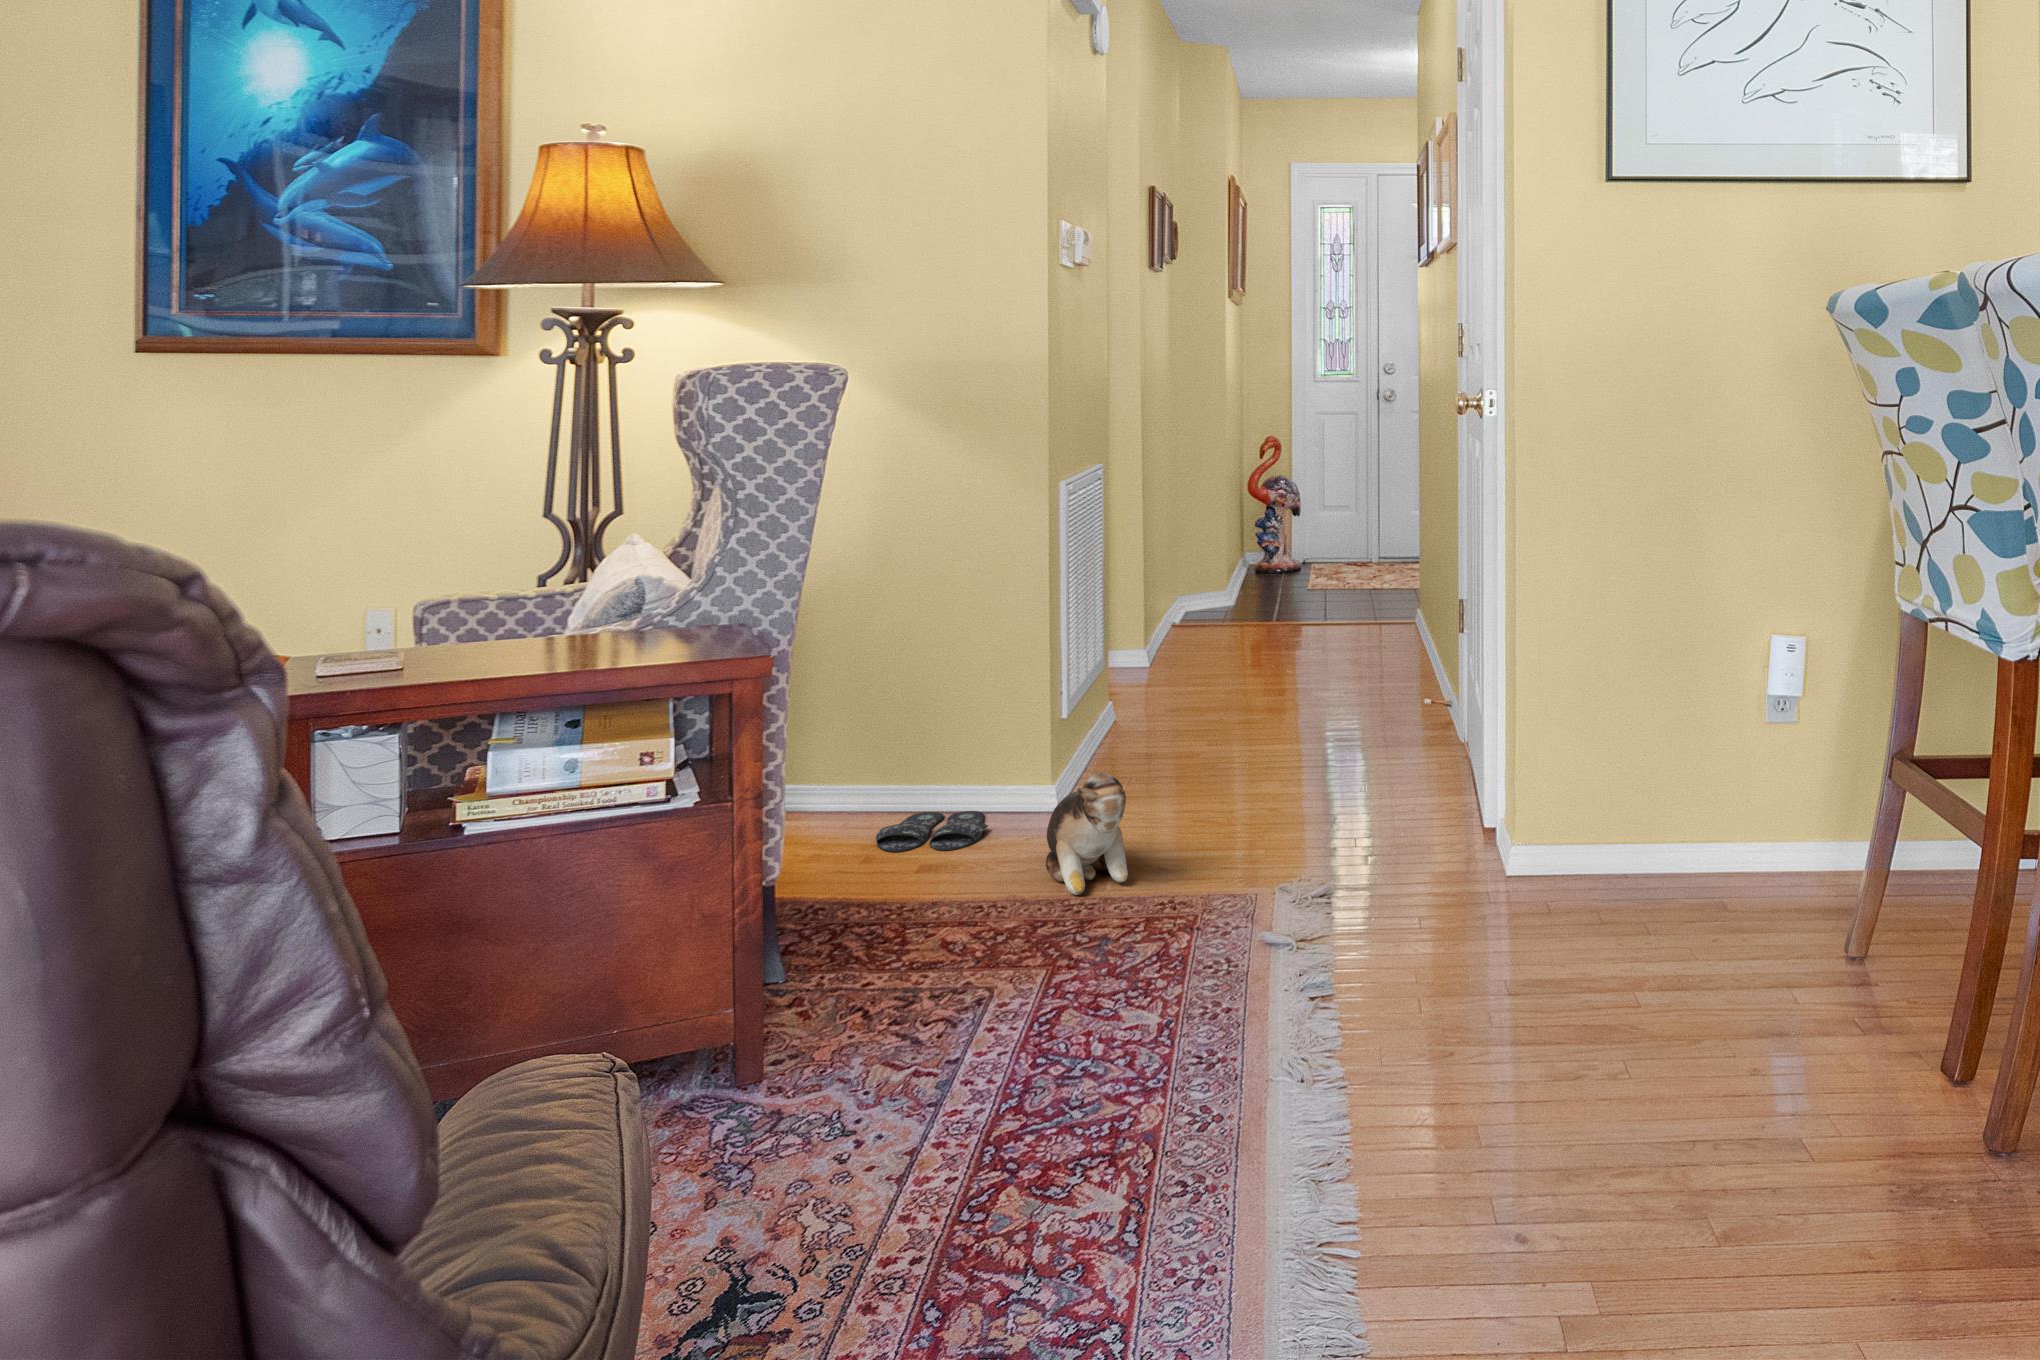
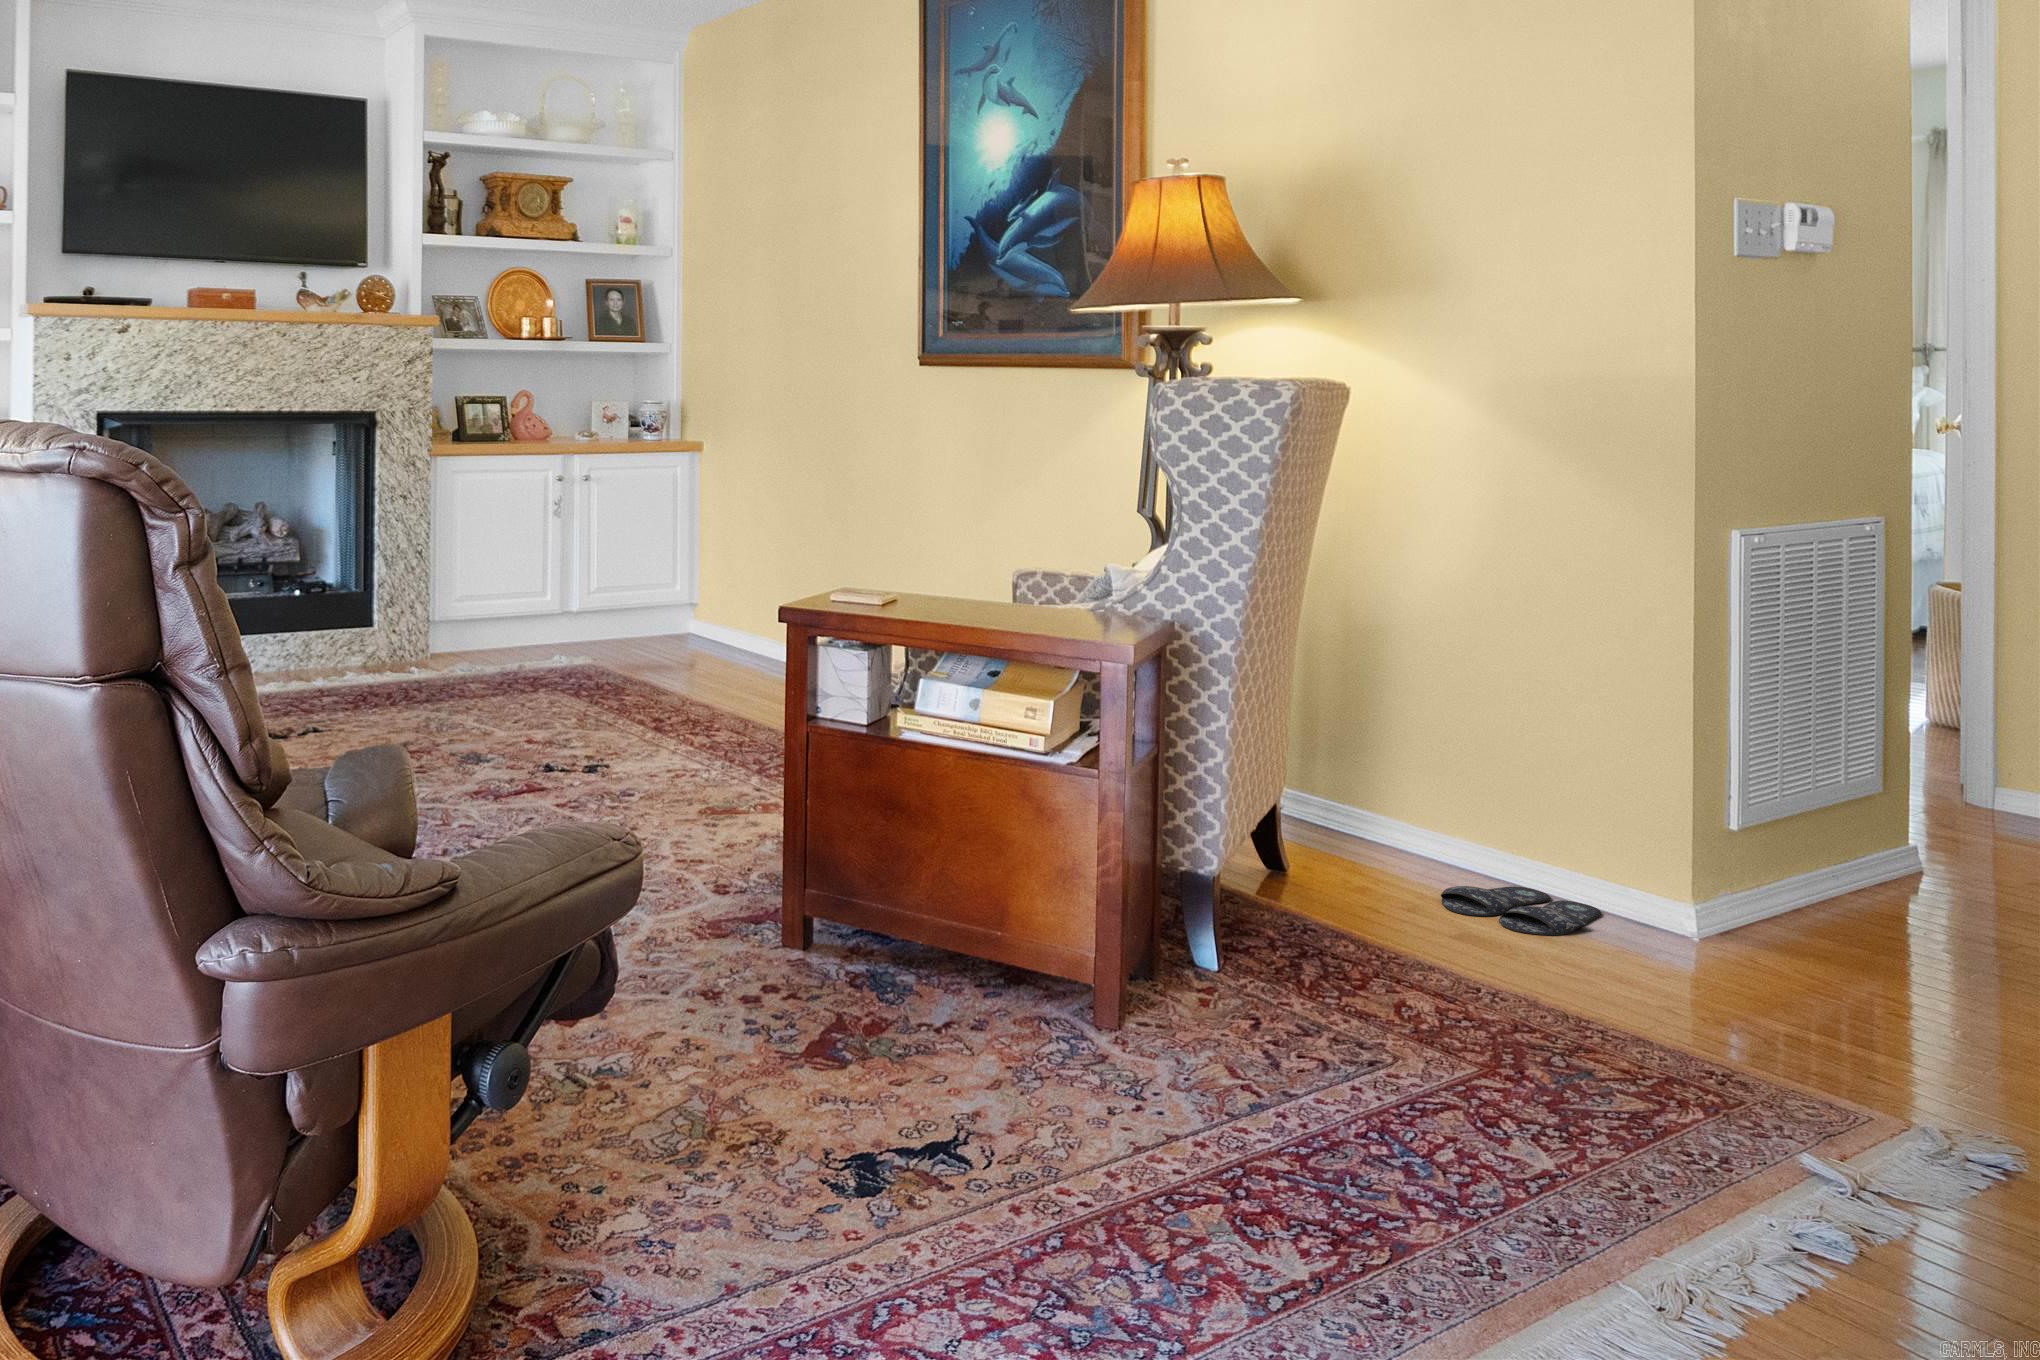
plush toy: present [1046,772,1132,895] -> none [1596,885,1707,1036]

